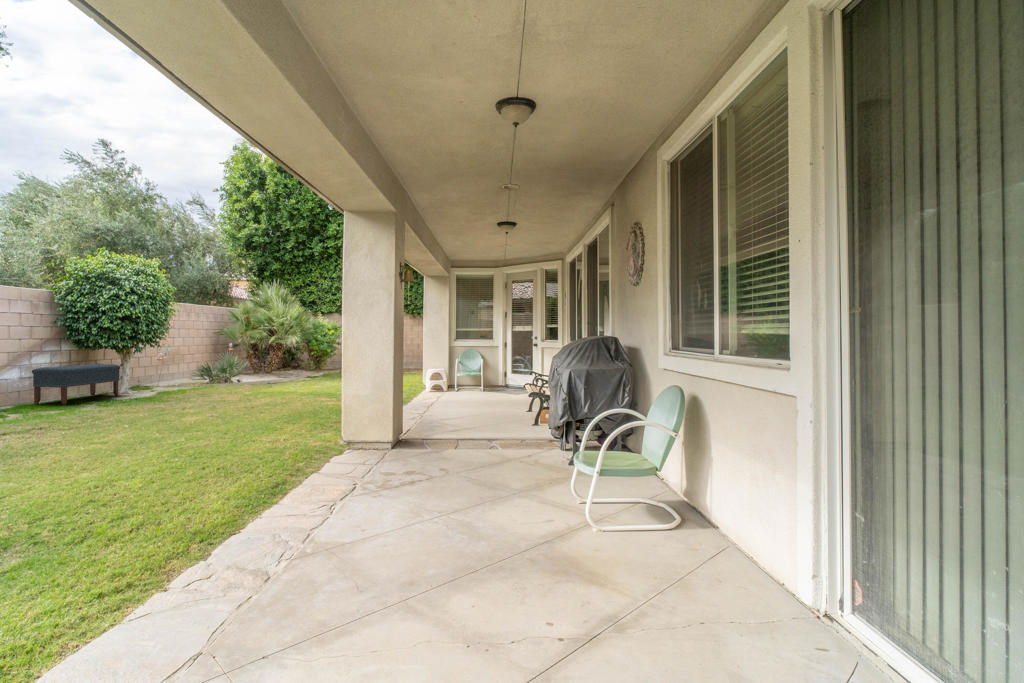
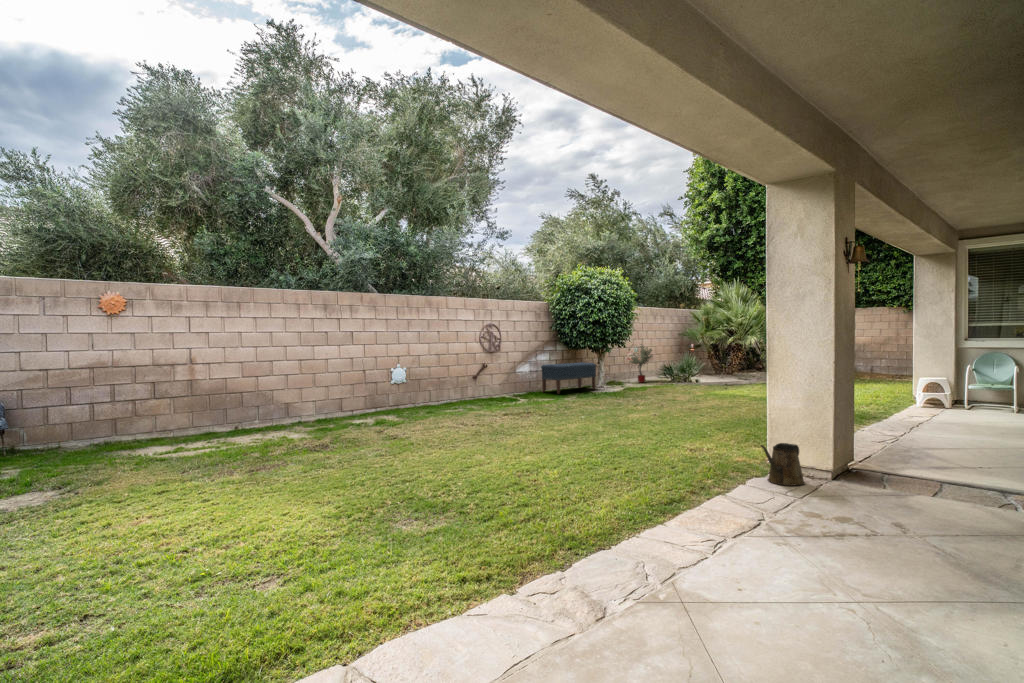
potted tree: none [159,342,191,385] -> present [630,344,653,383]
watering can: none [345,423,373,456] -> present [760,443,805,486]

